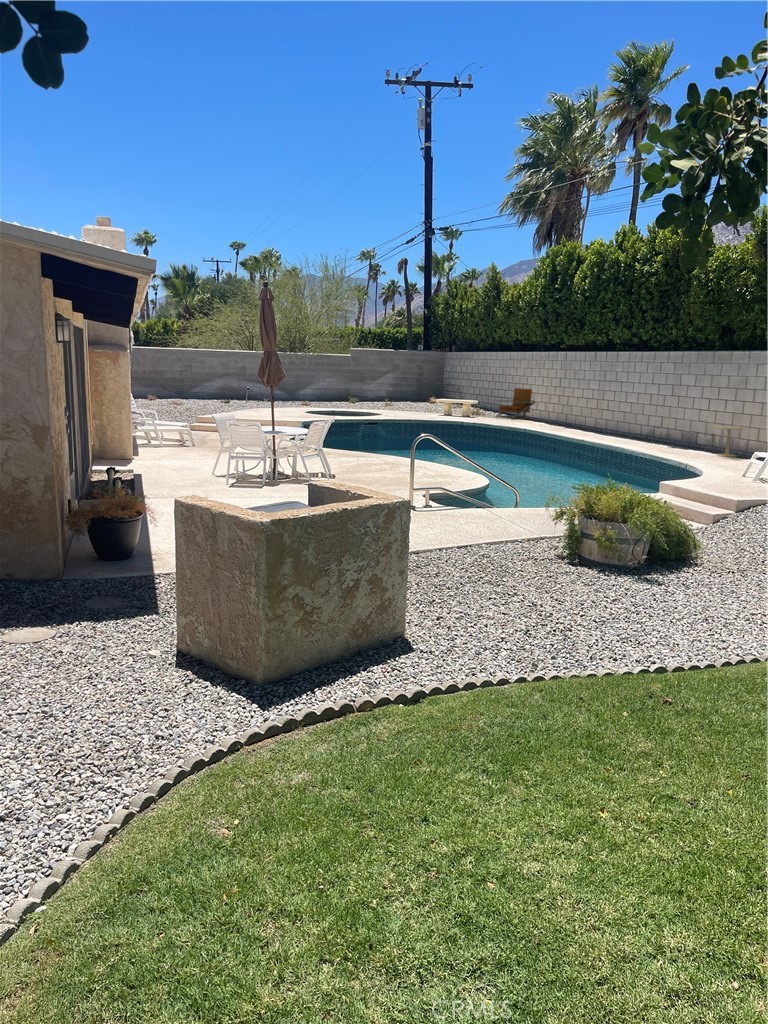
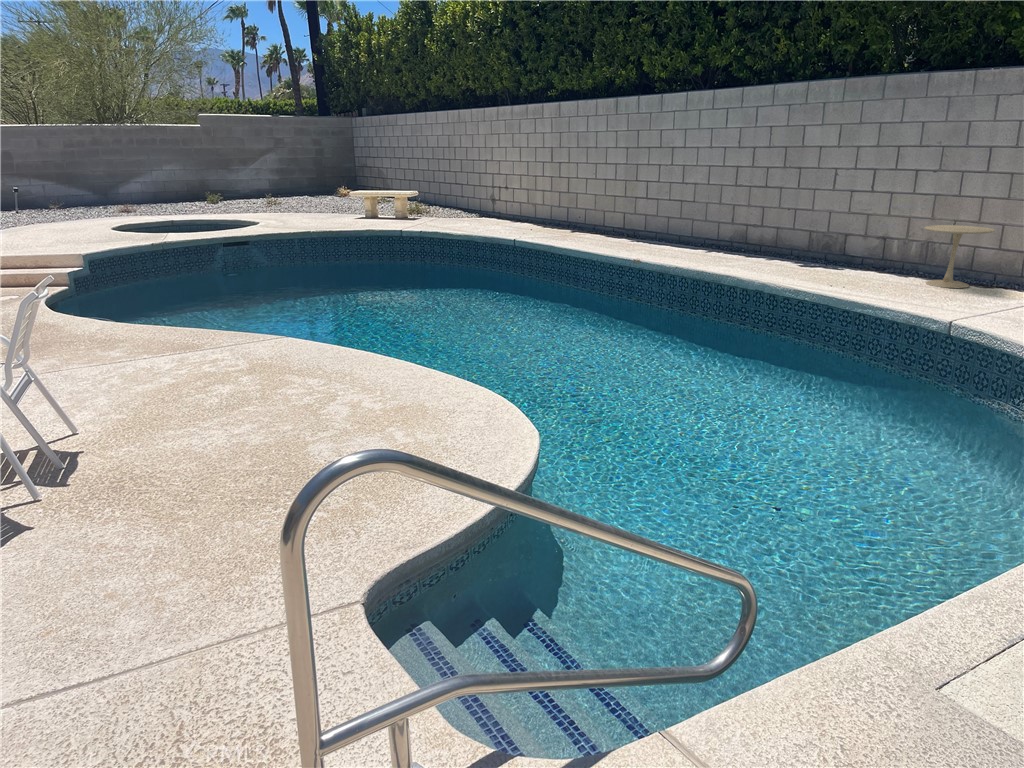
lounge chair: present [497,388,536,419] -> none [448,168,511,218]

